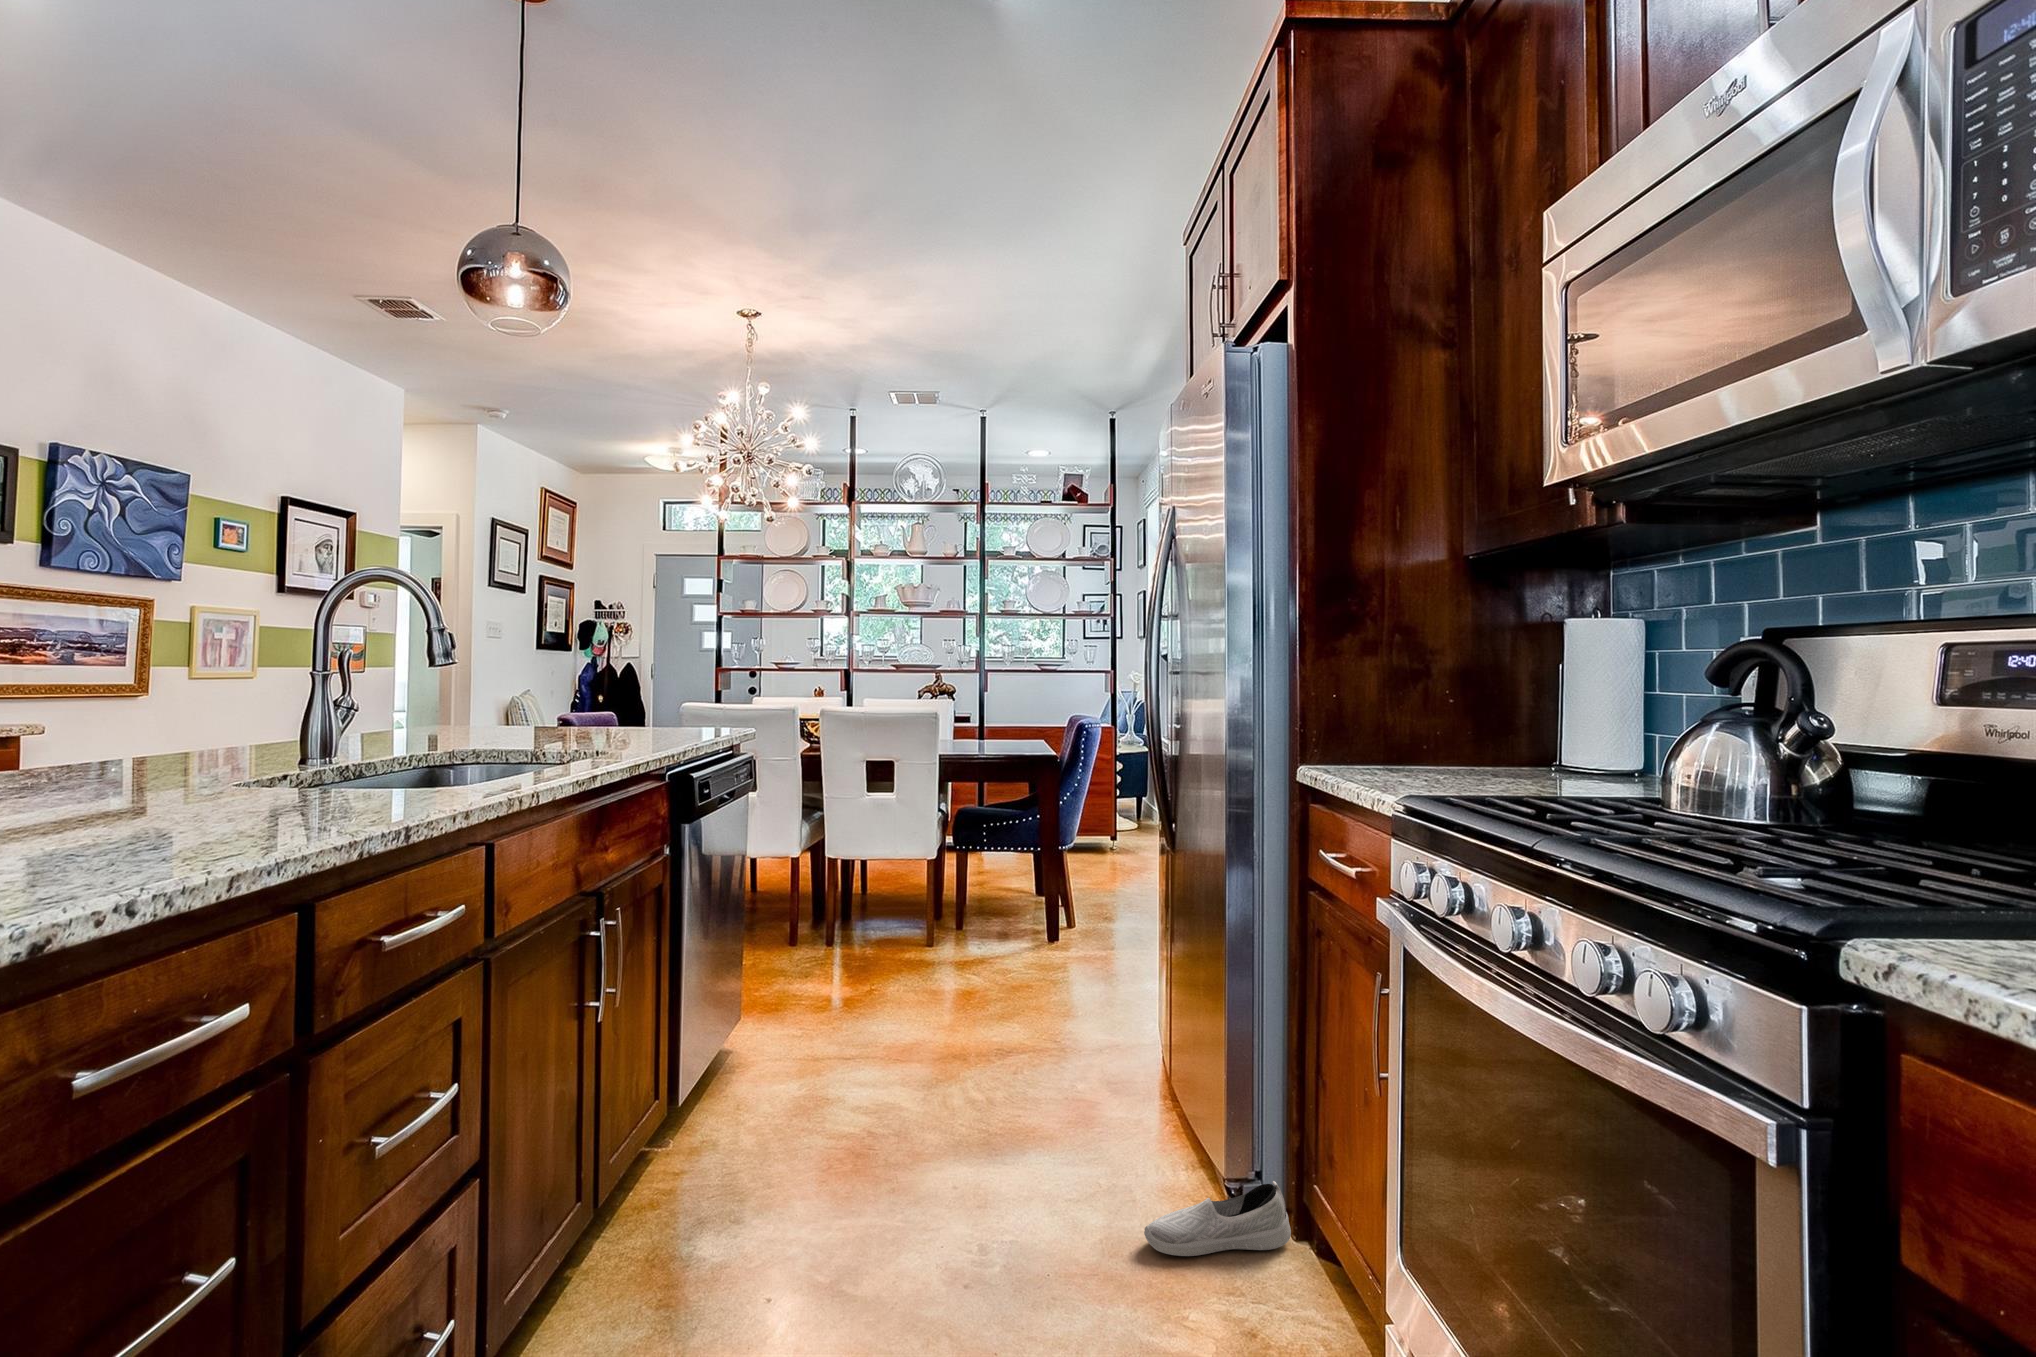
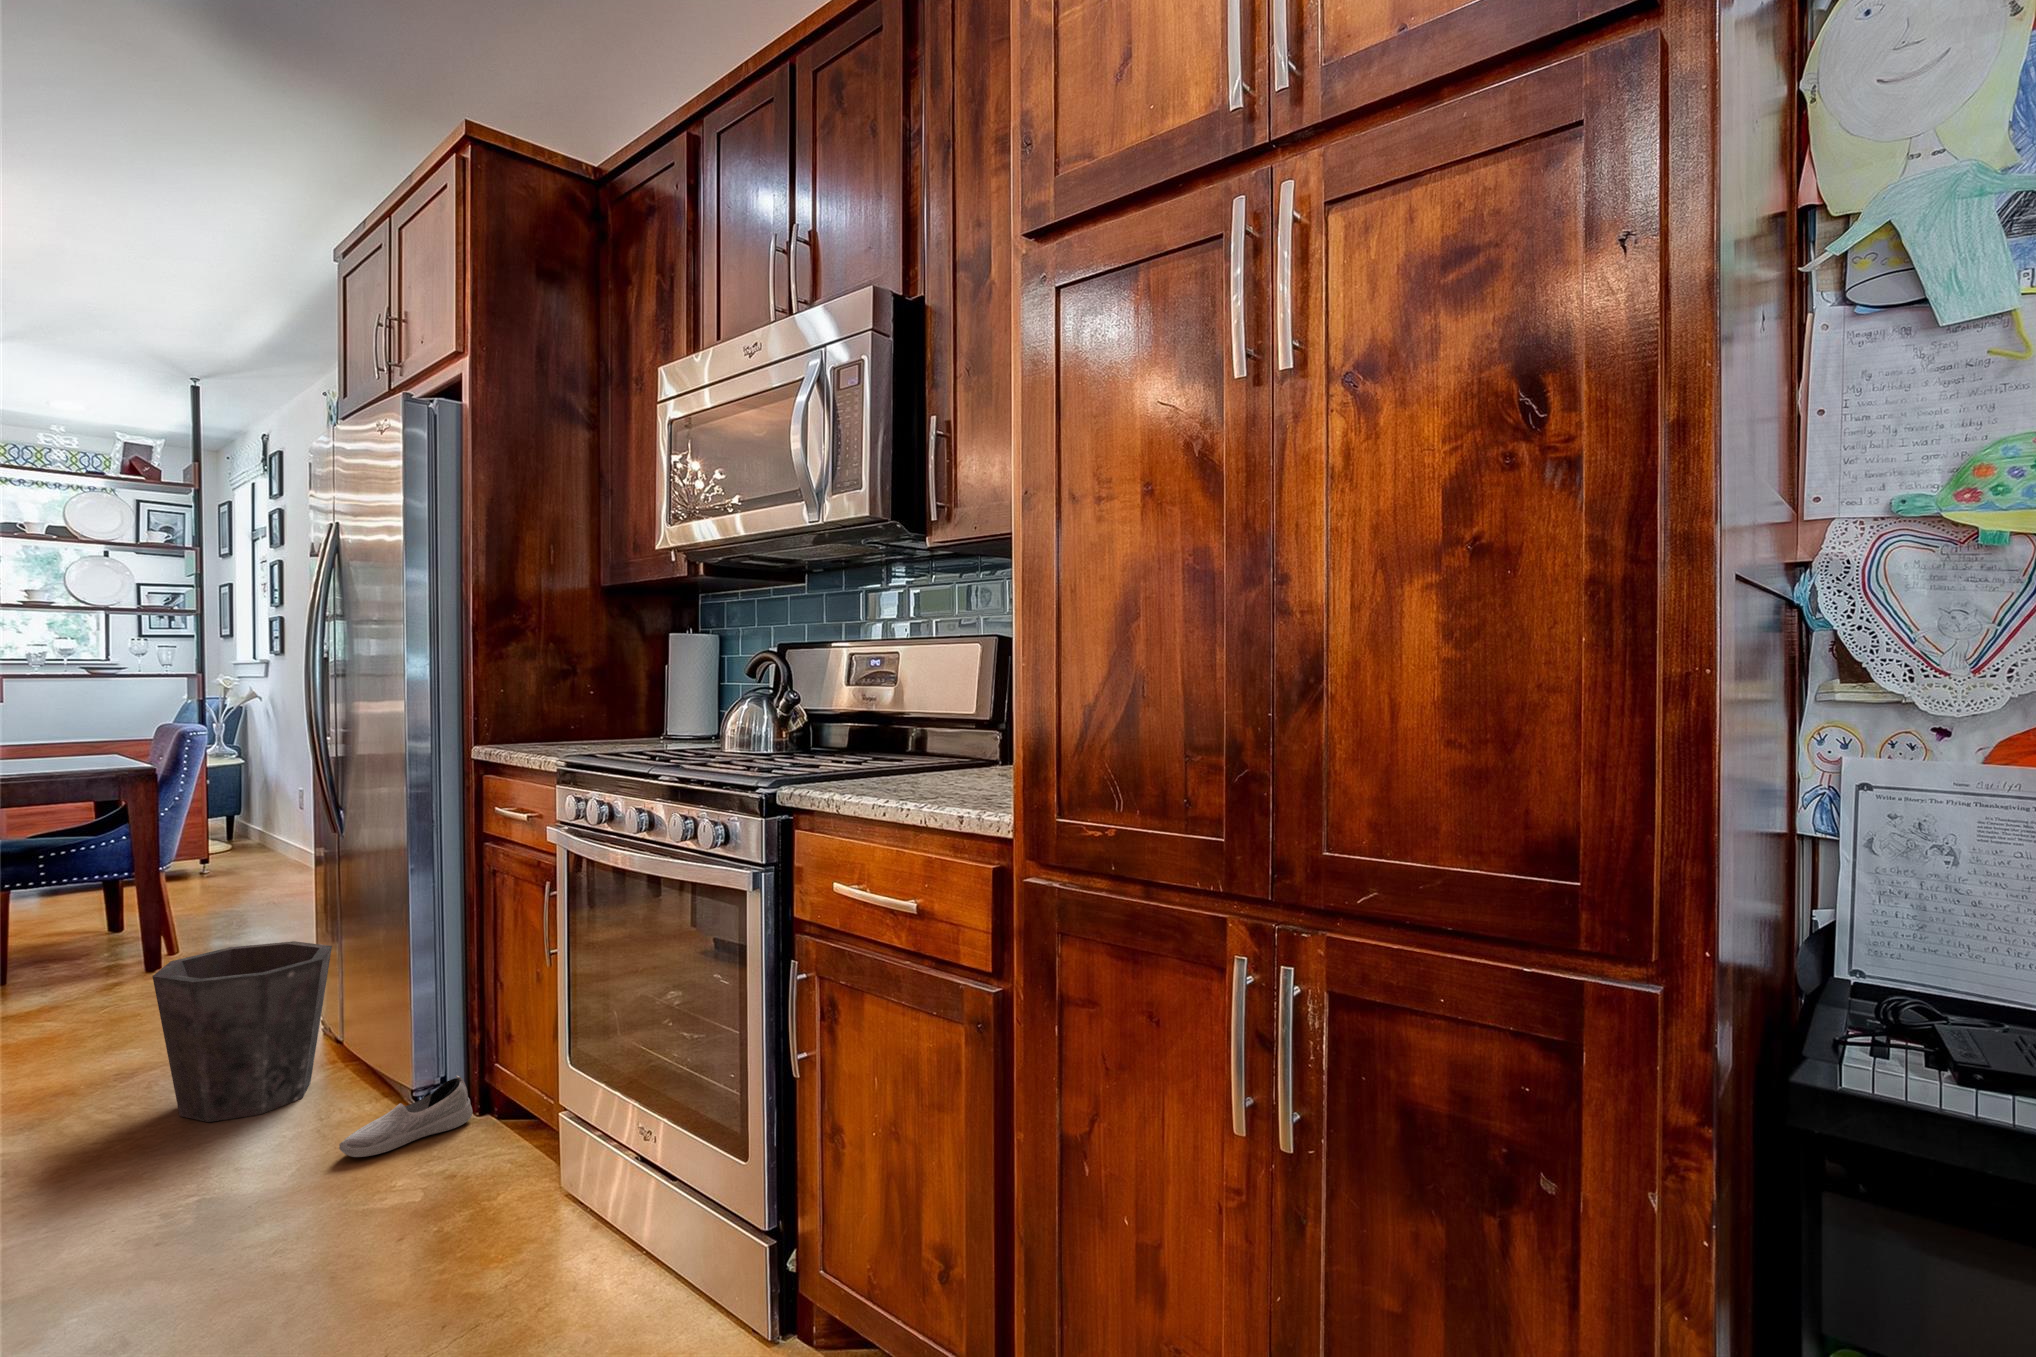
waste bin: none [1007,953,1161,1146] -> present [153,941,332,1122]

